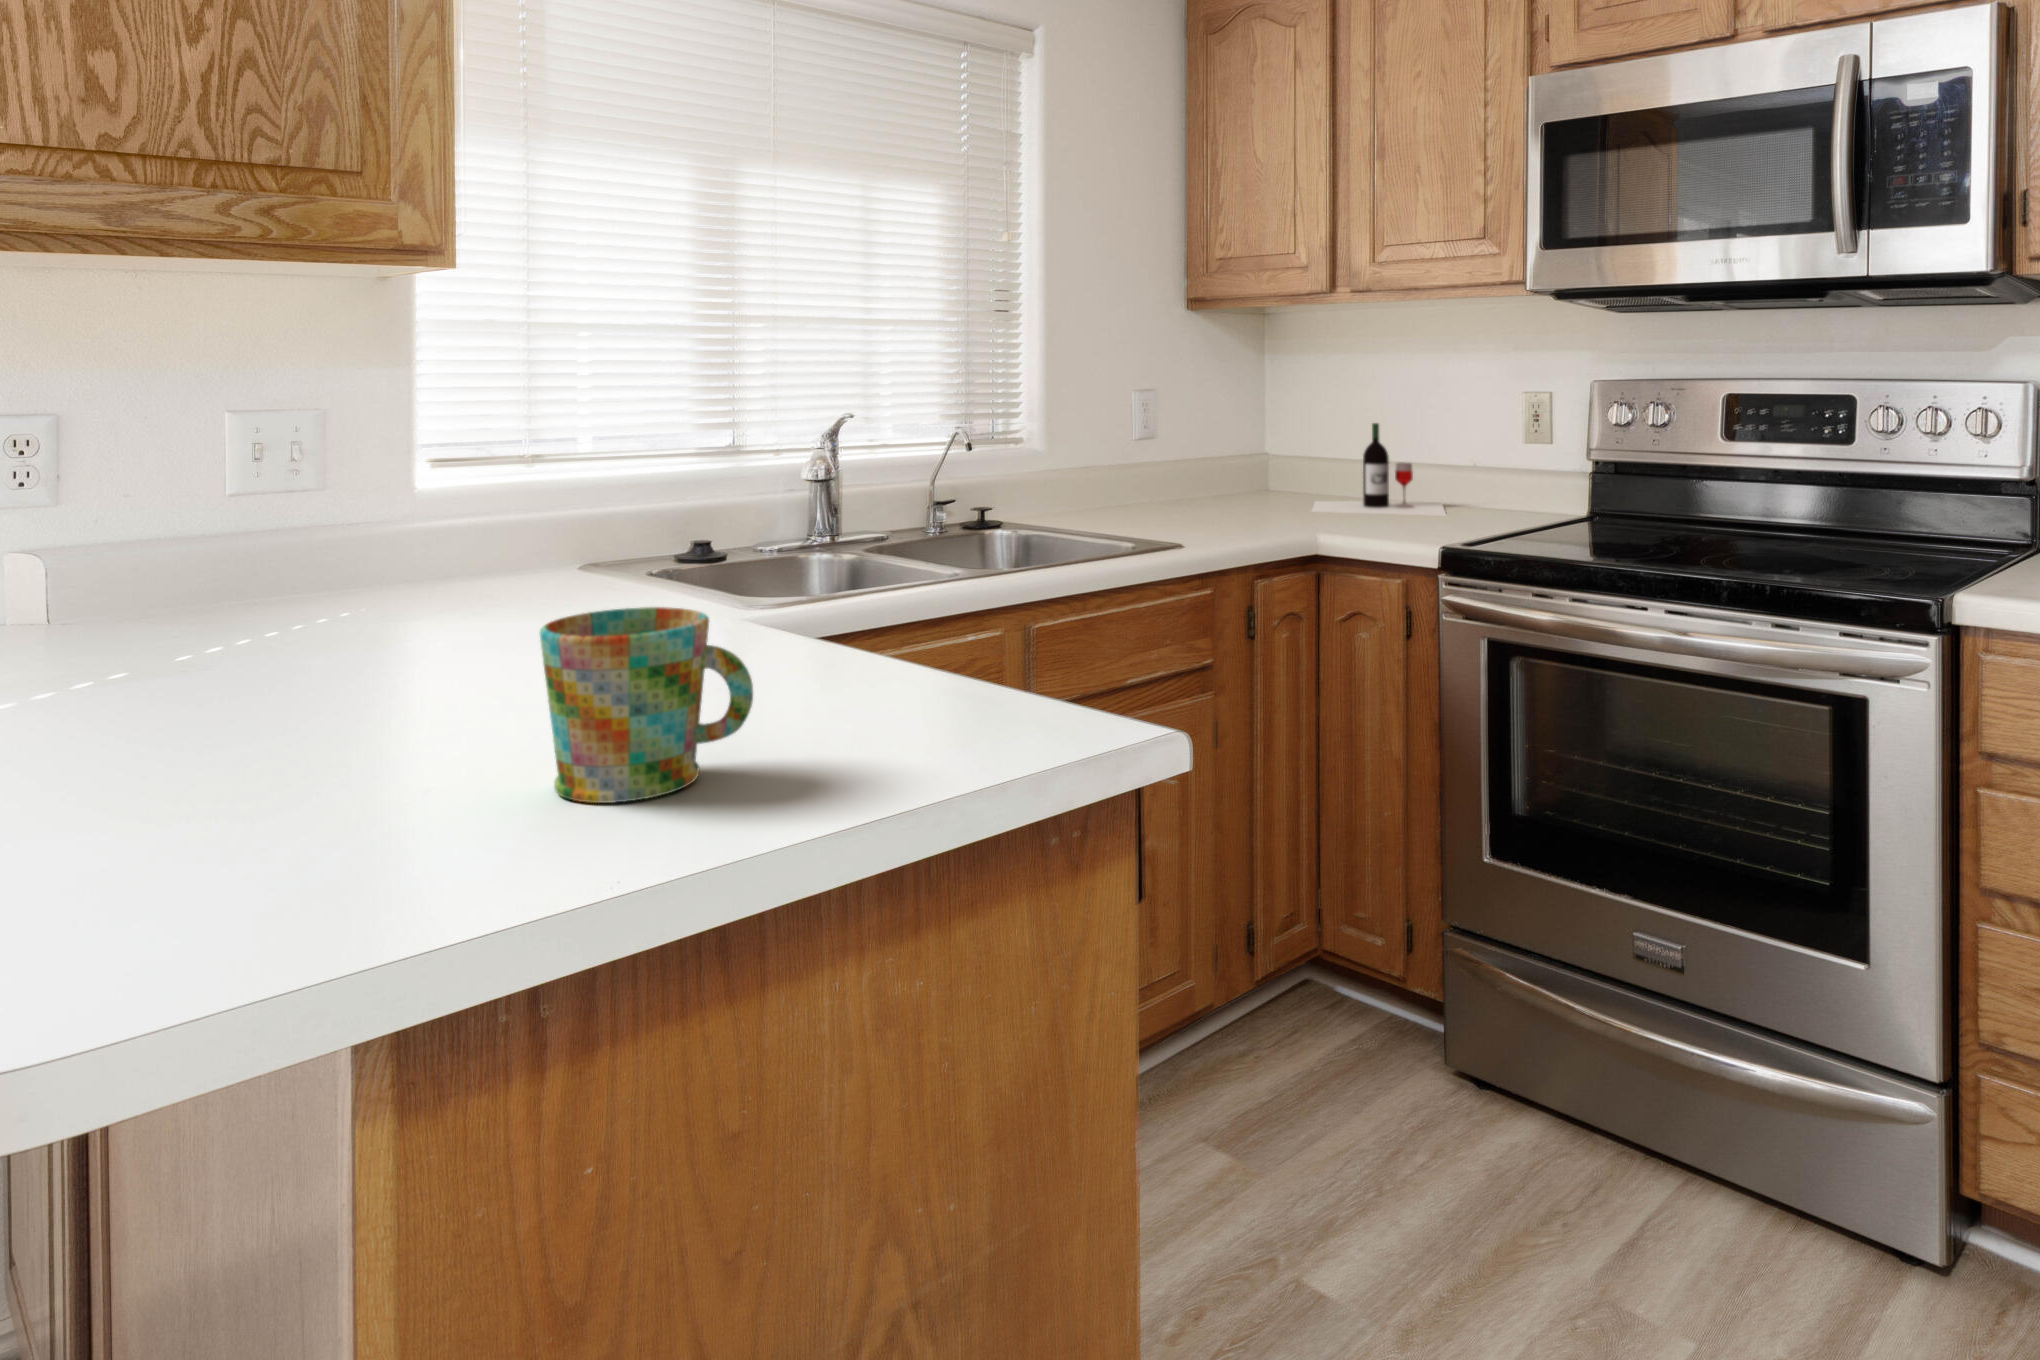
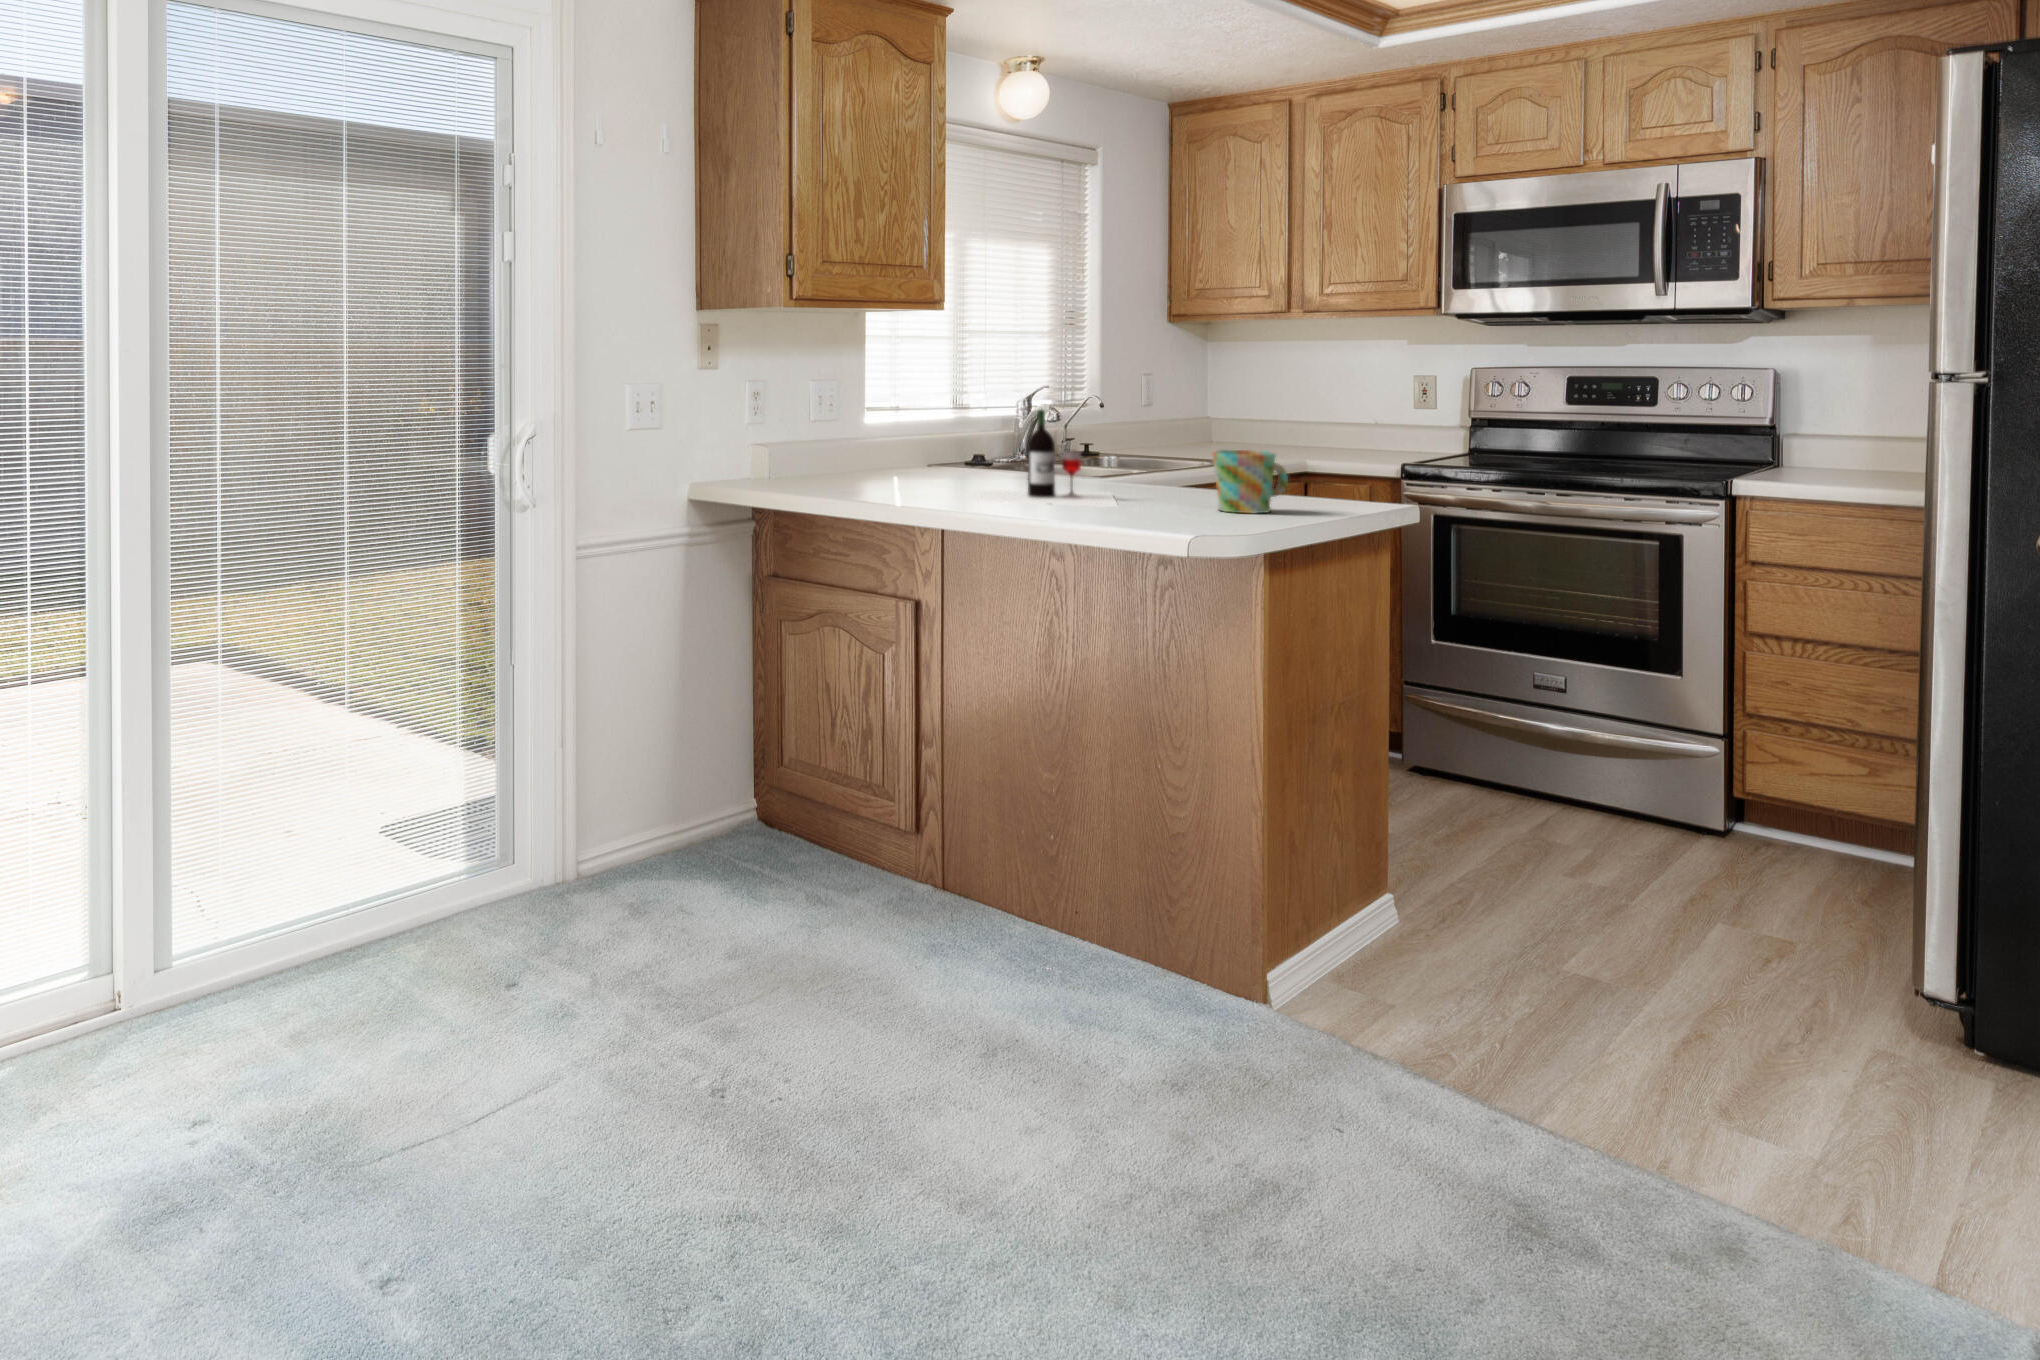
wine bottle: present [1312,423,1446,516] -> present [973,409,1118,507]

